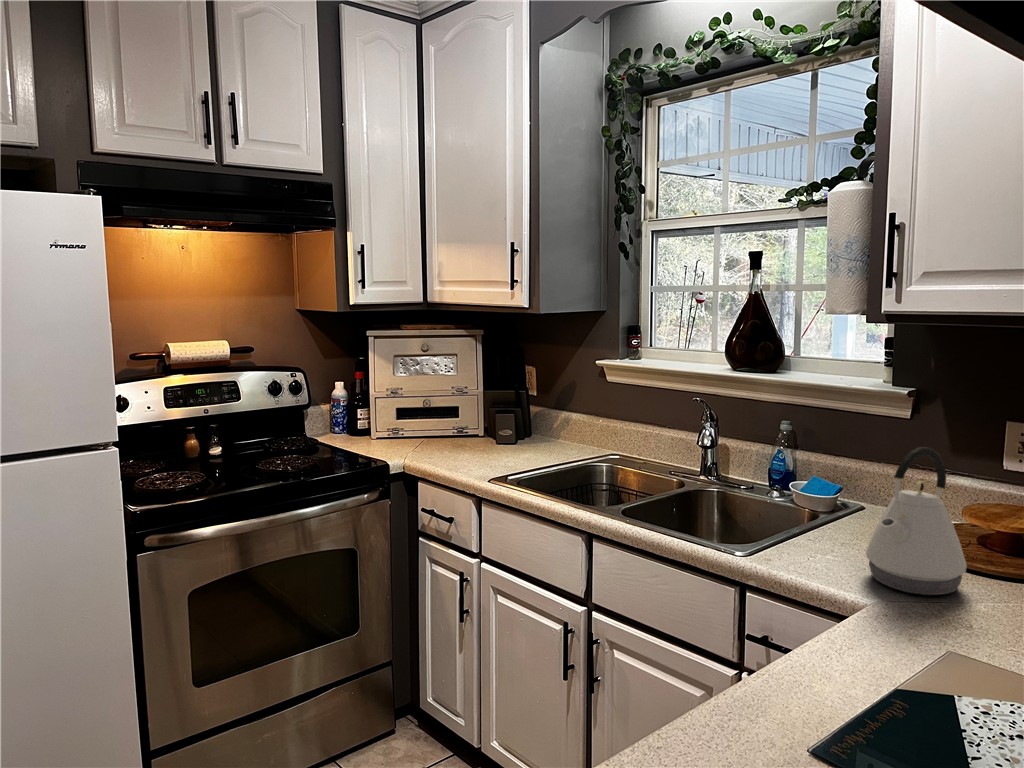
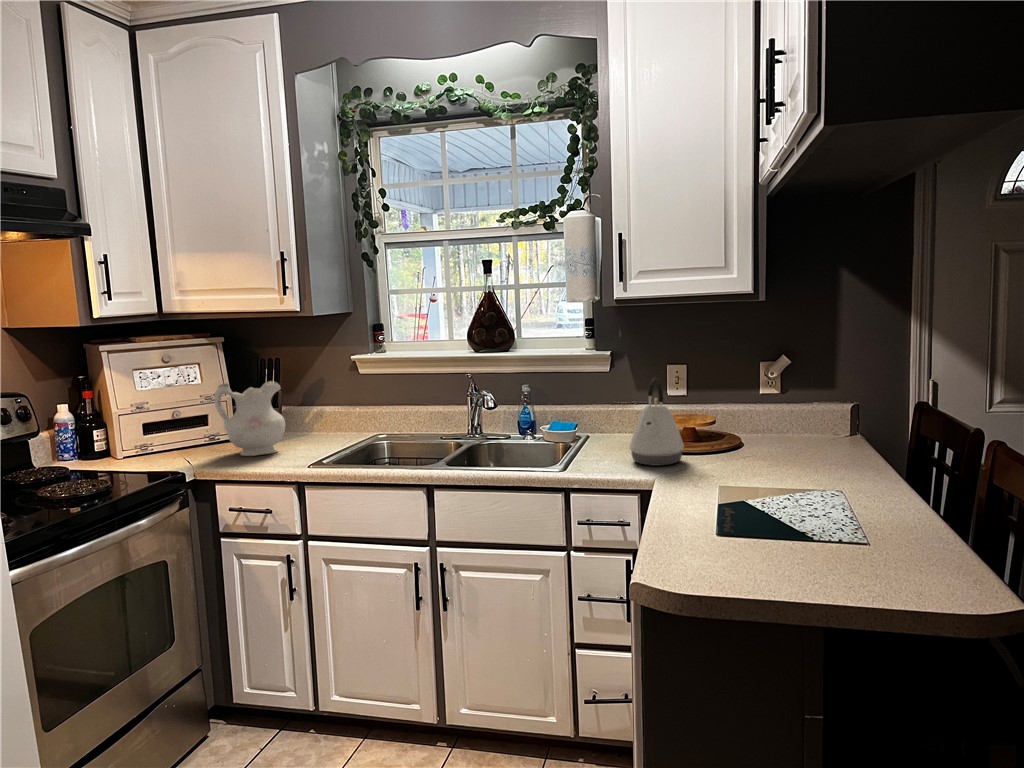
ceramic pitcher: none [440,379,506,457] -> present [214,381,285,456]

